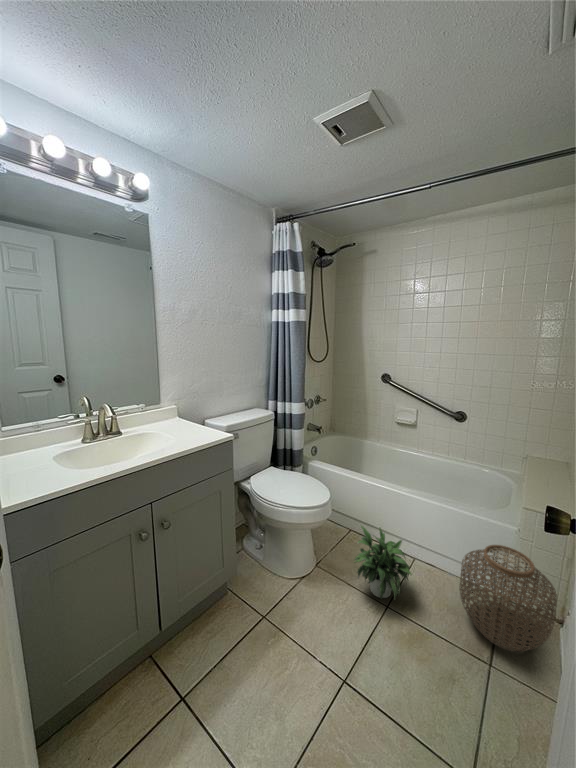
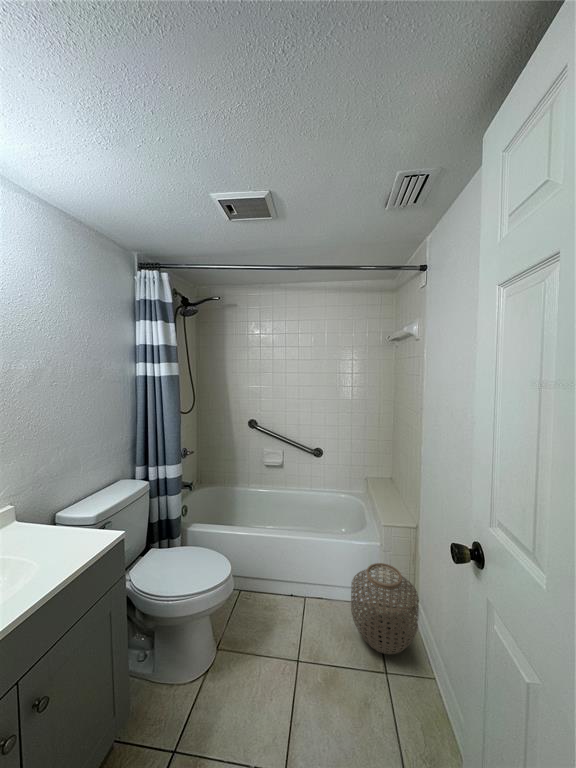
potted plant: present [354,526,412,599] -> none [260,580,317,658]

